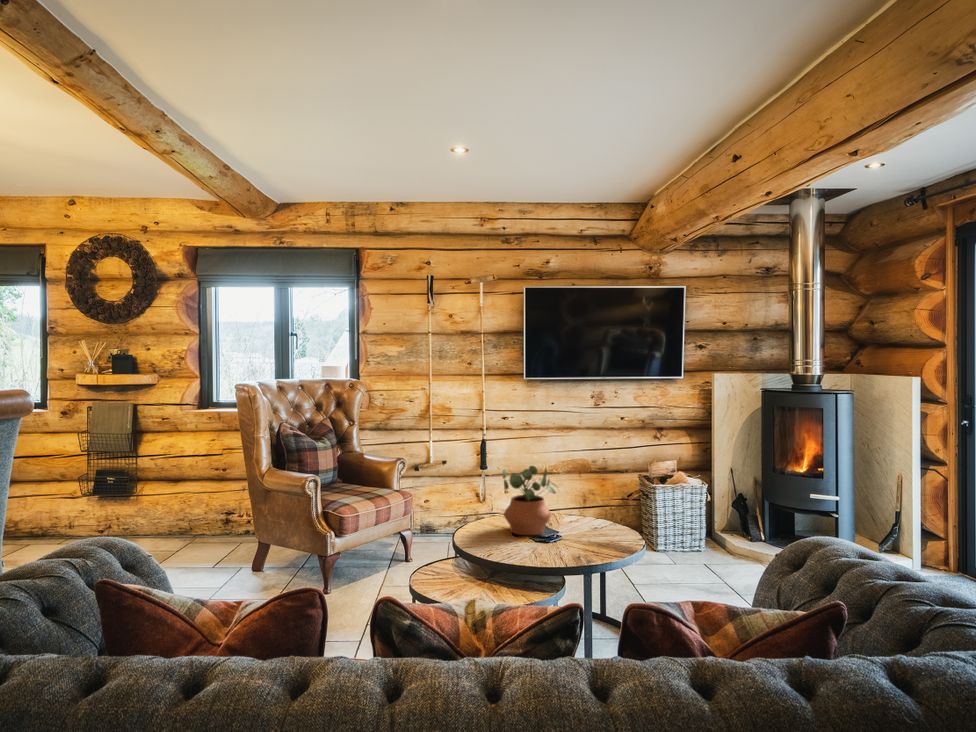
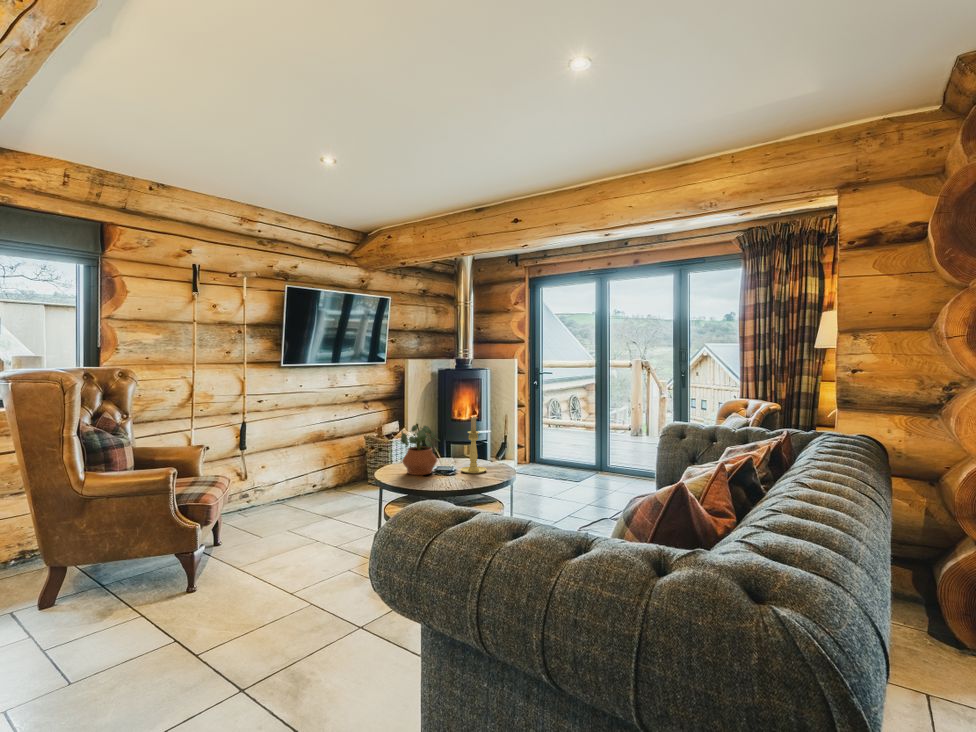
candle holder: none [567,465,607,552] -> present [460,417,487,473]

